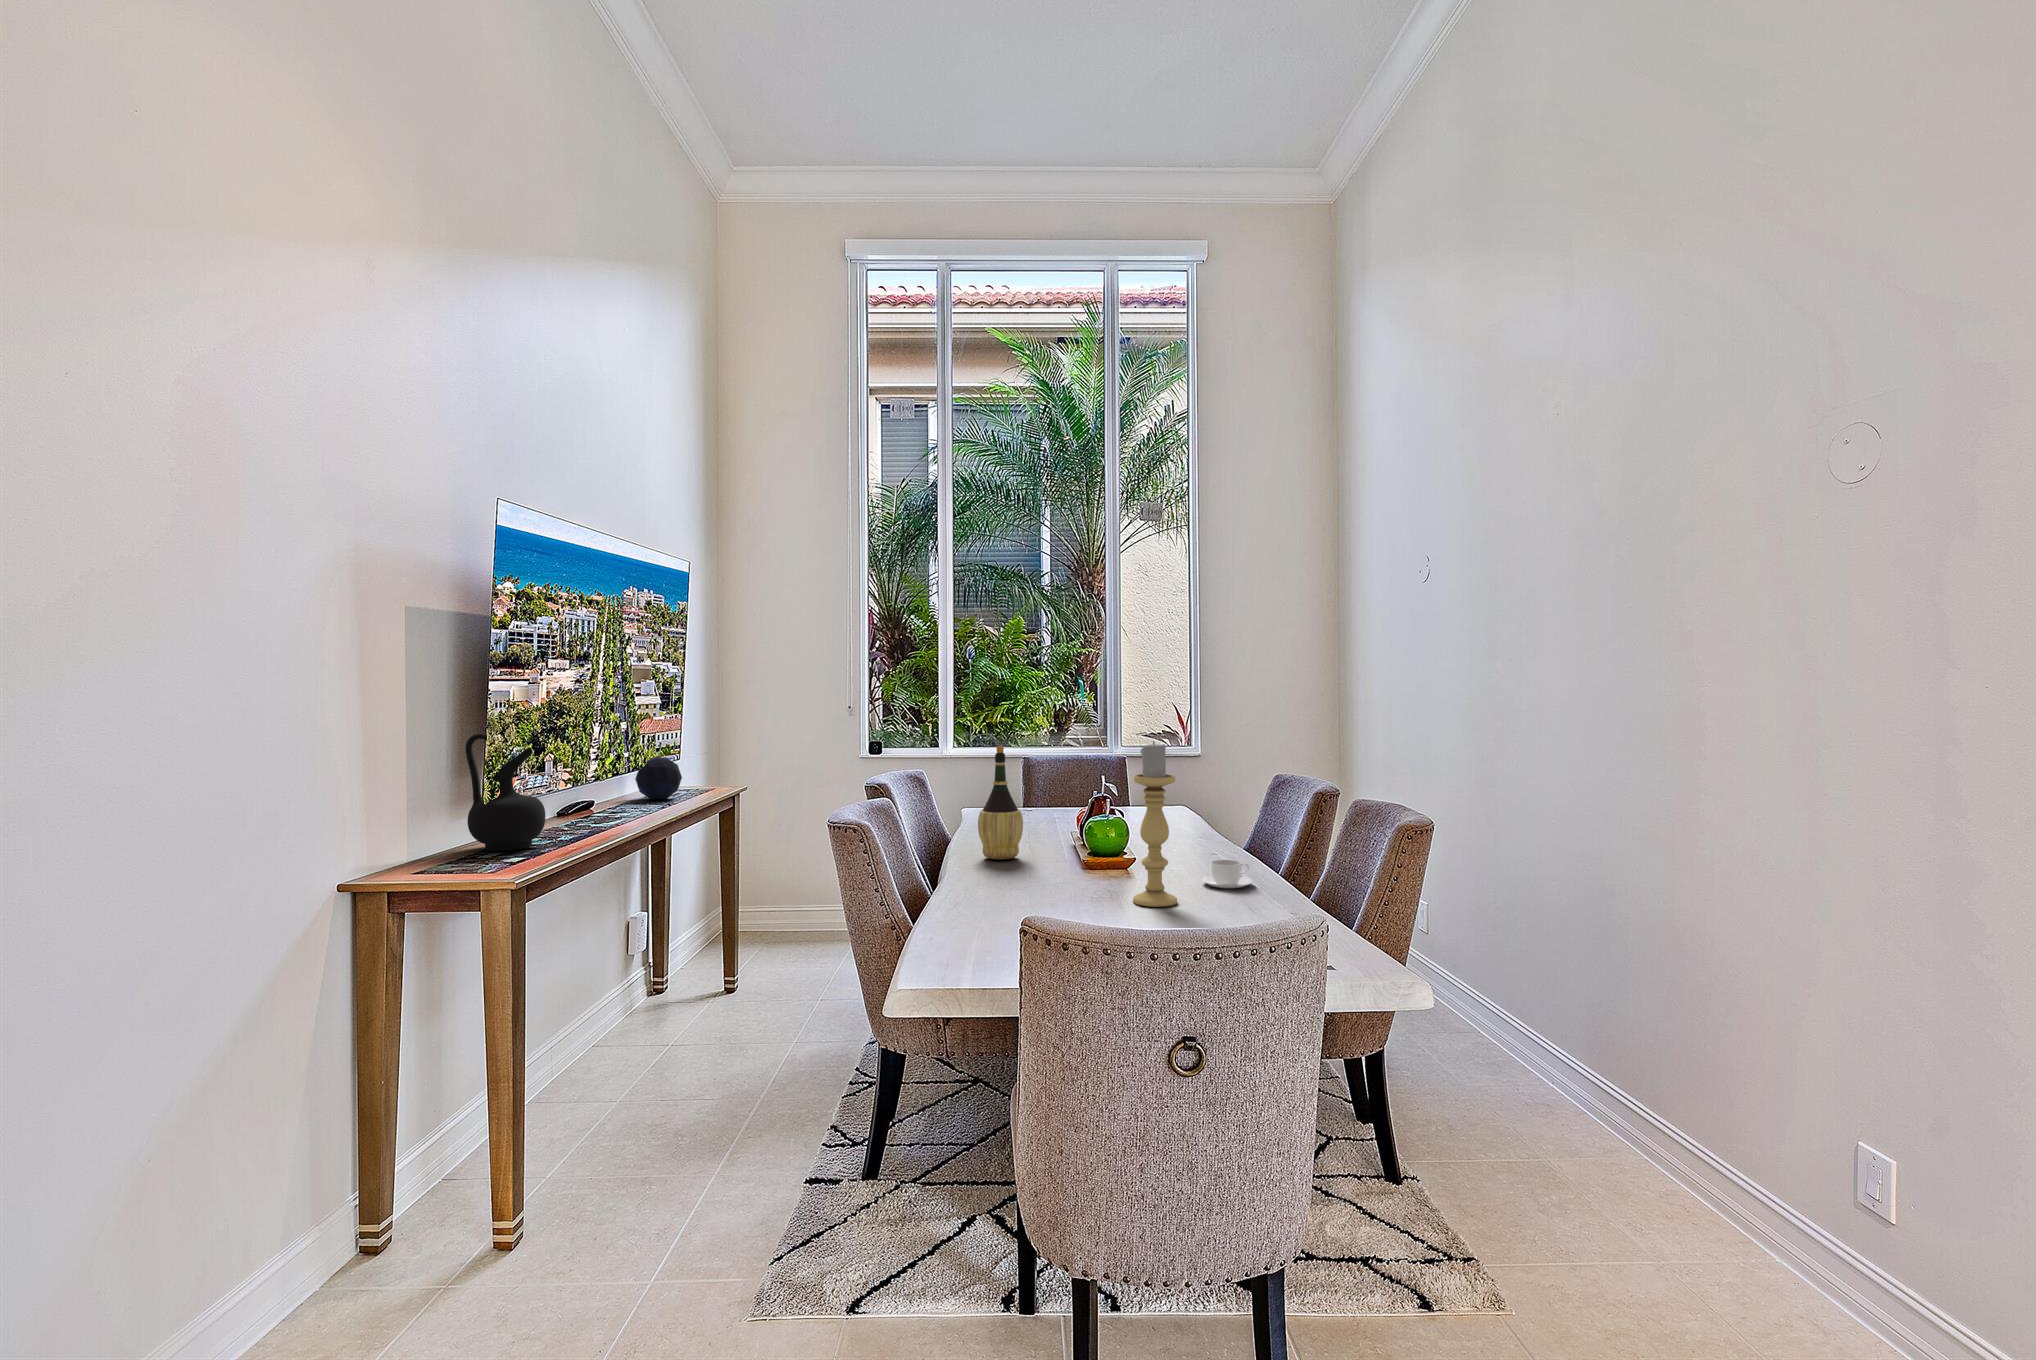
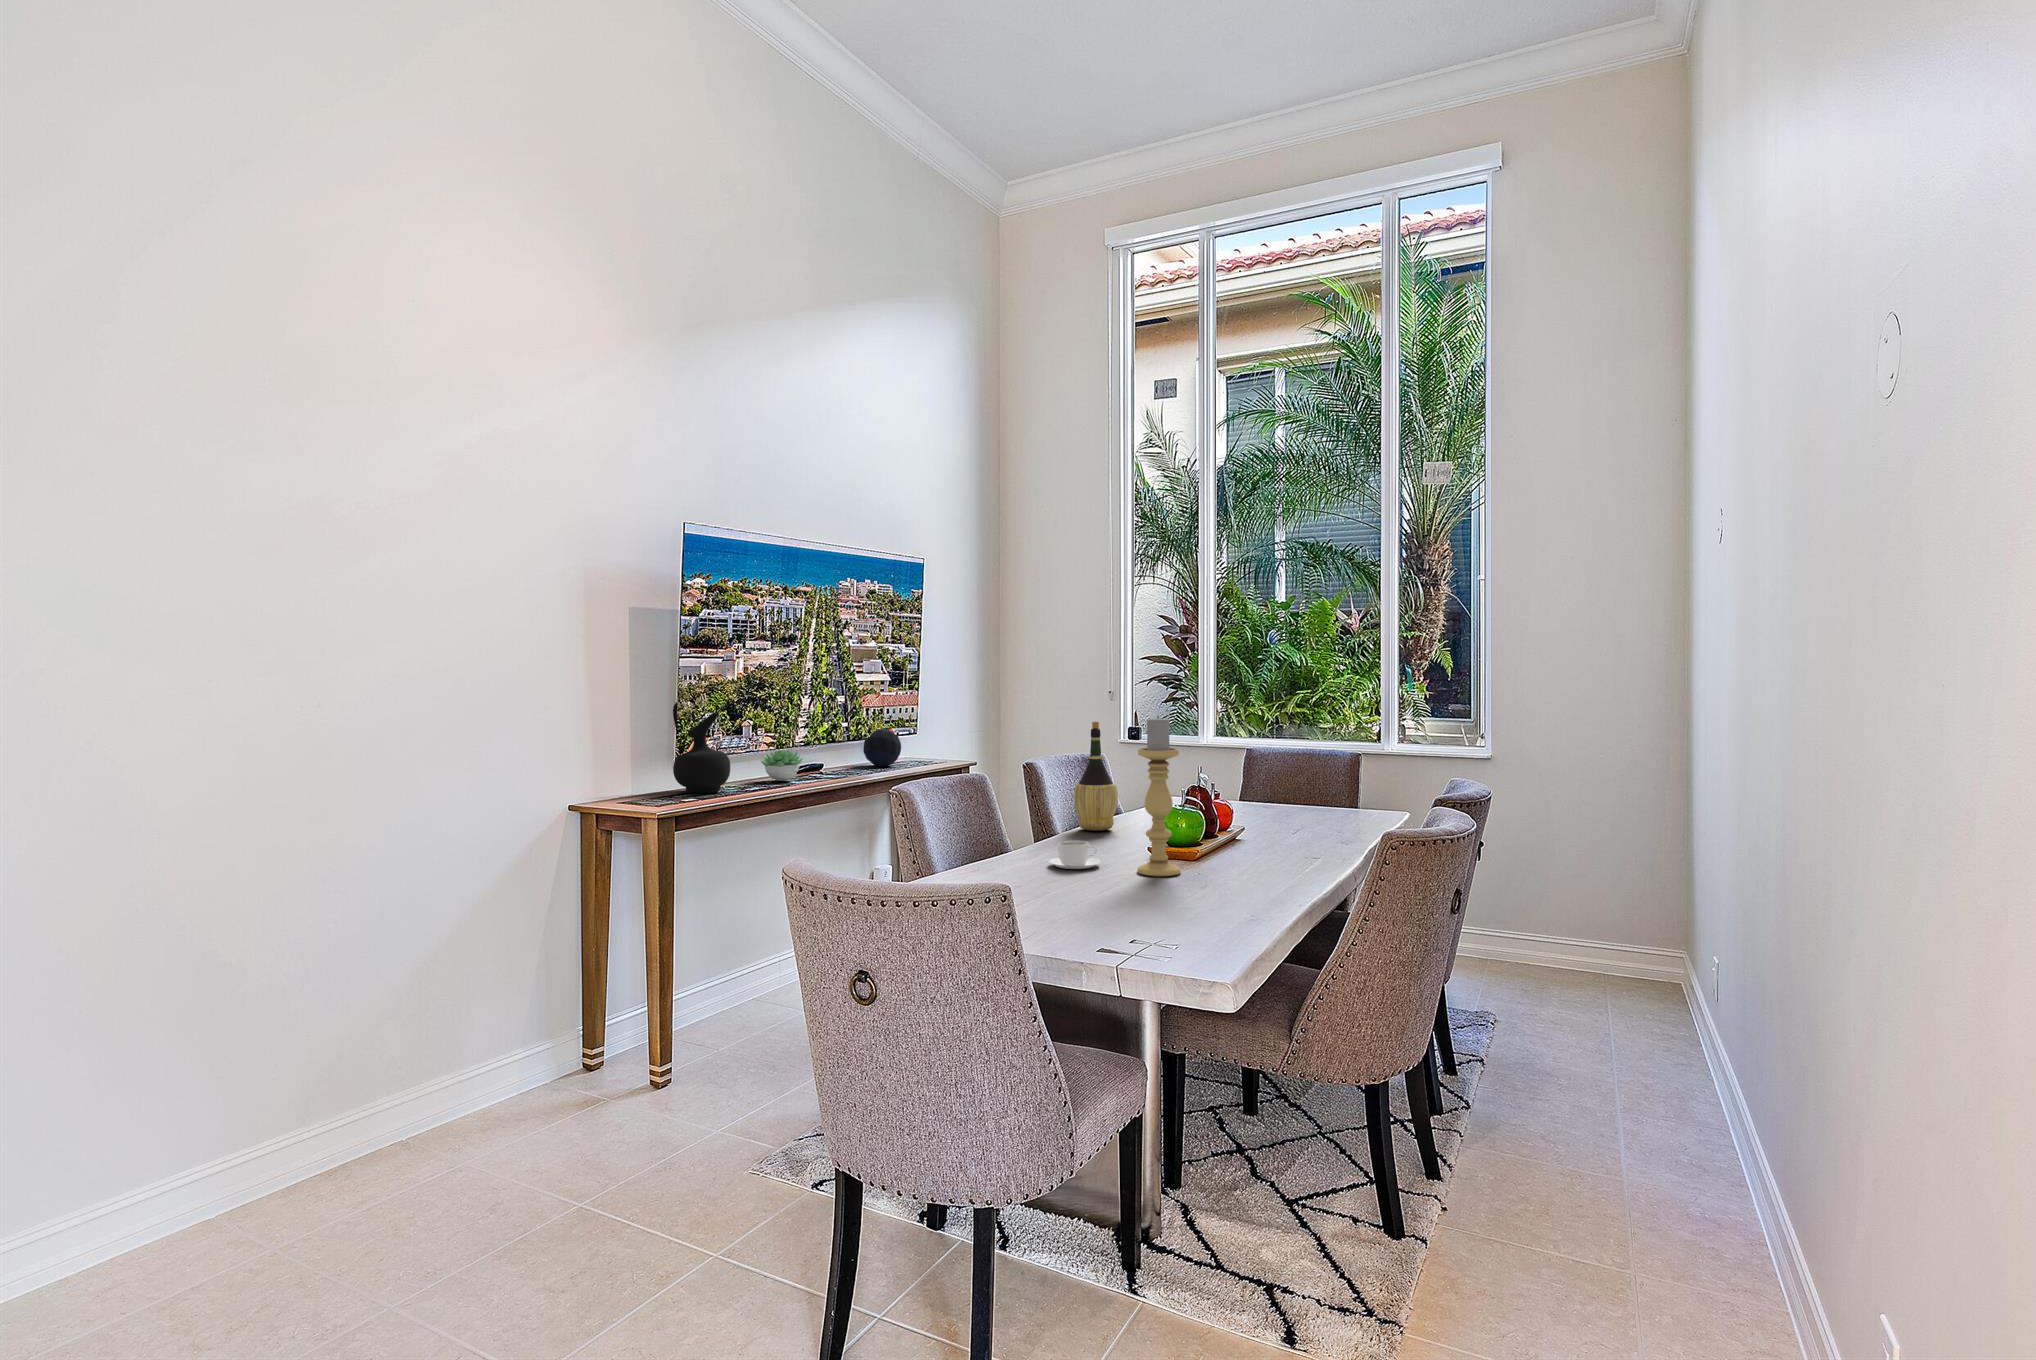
succulent plant: none [553,789,608,826] -> present [761,750,803,781]
coffee cup: present [1201,860,1253,888] -> present [1049,841,1101,869]

